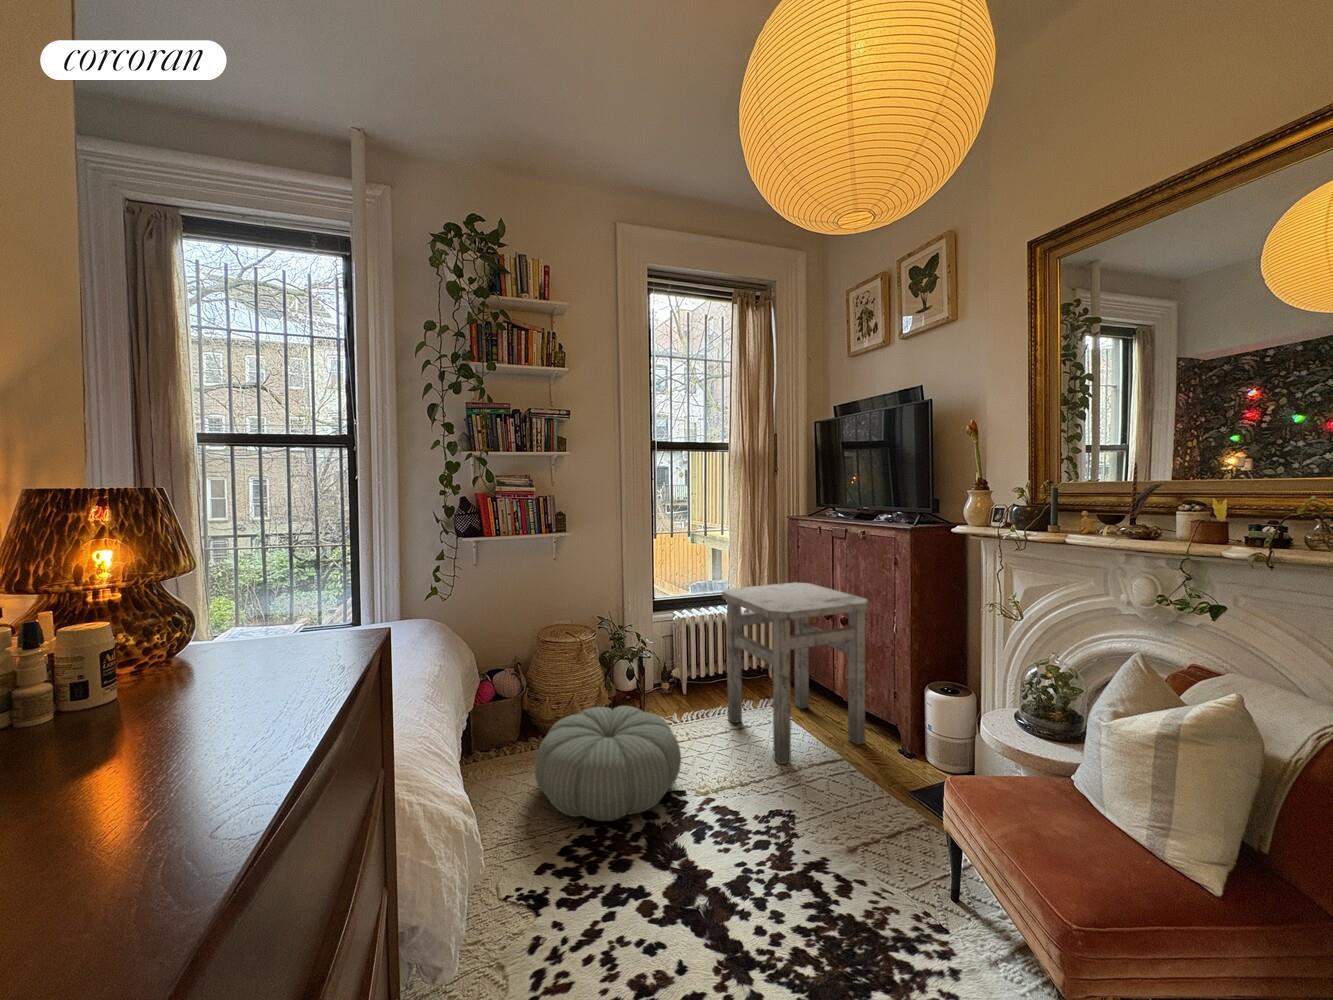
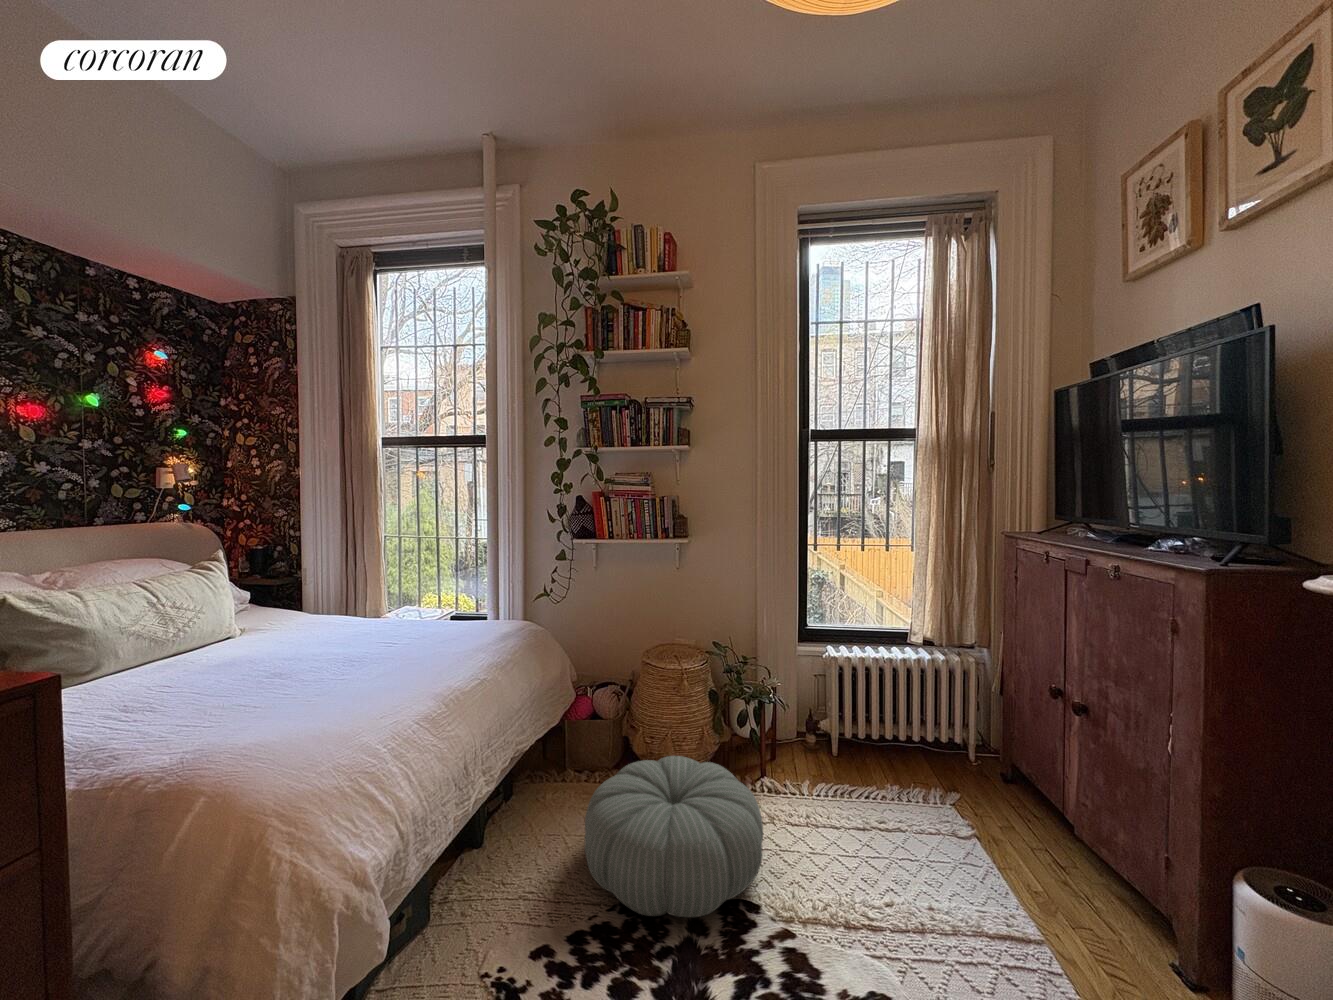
side table: present [722,582,868,764] -> none [868,631,1116,926]

